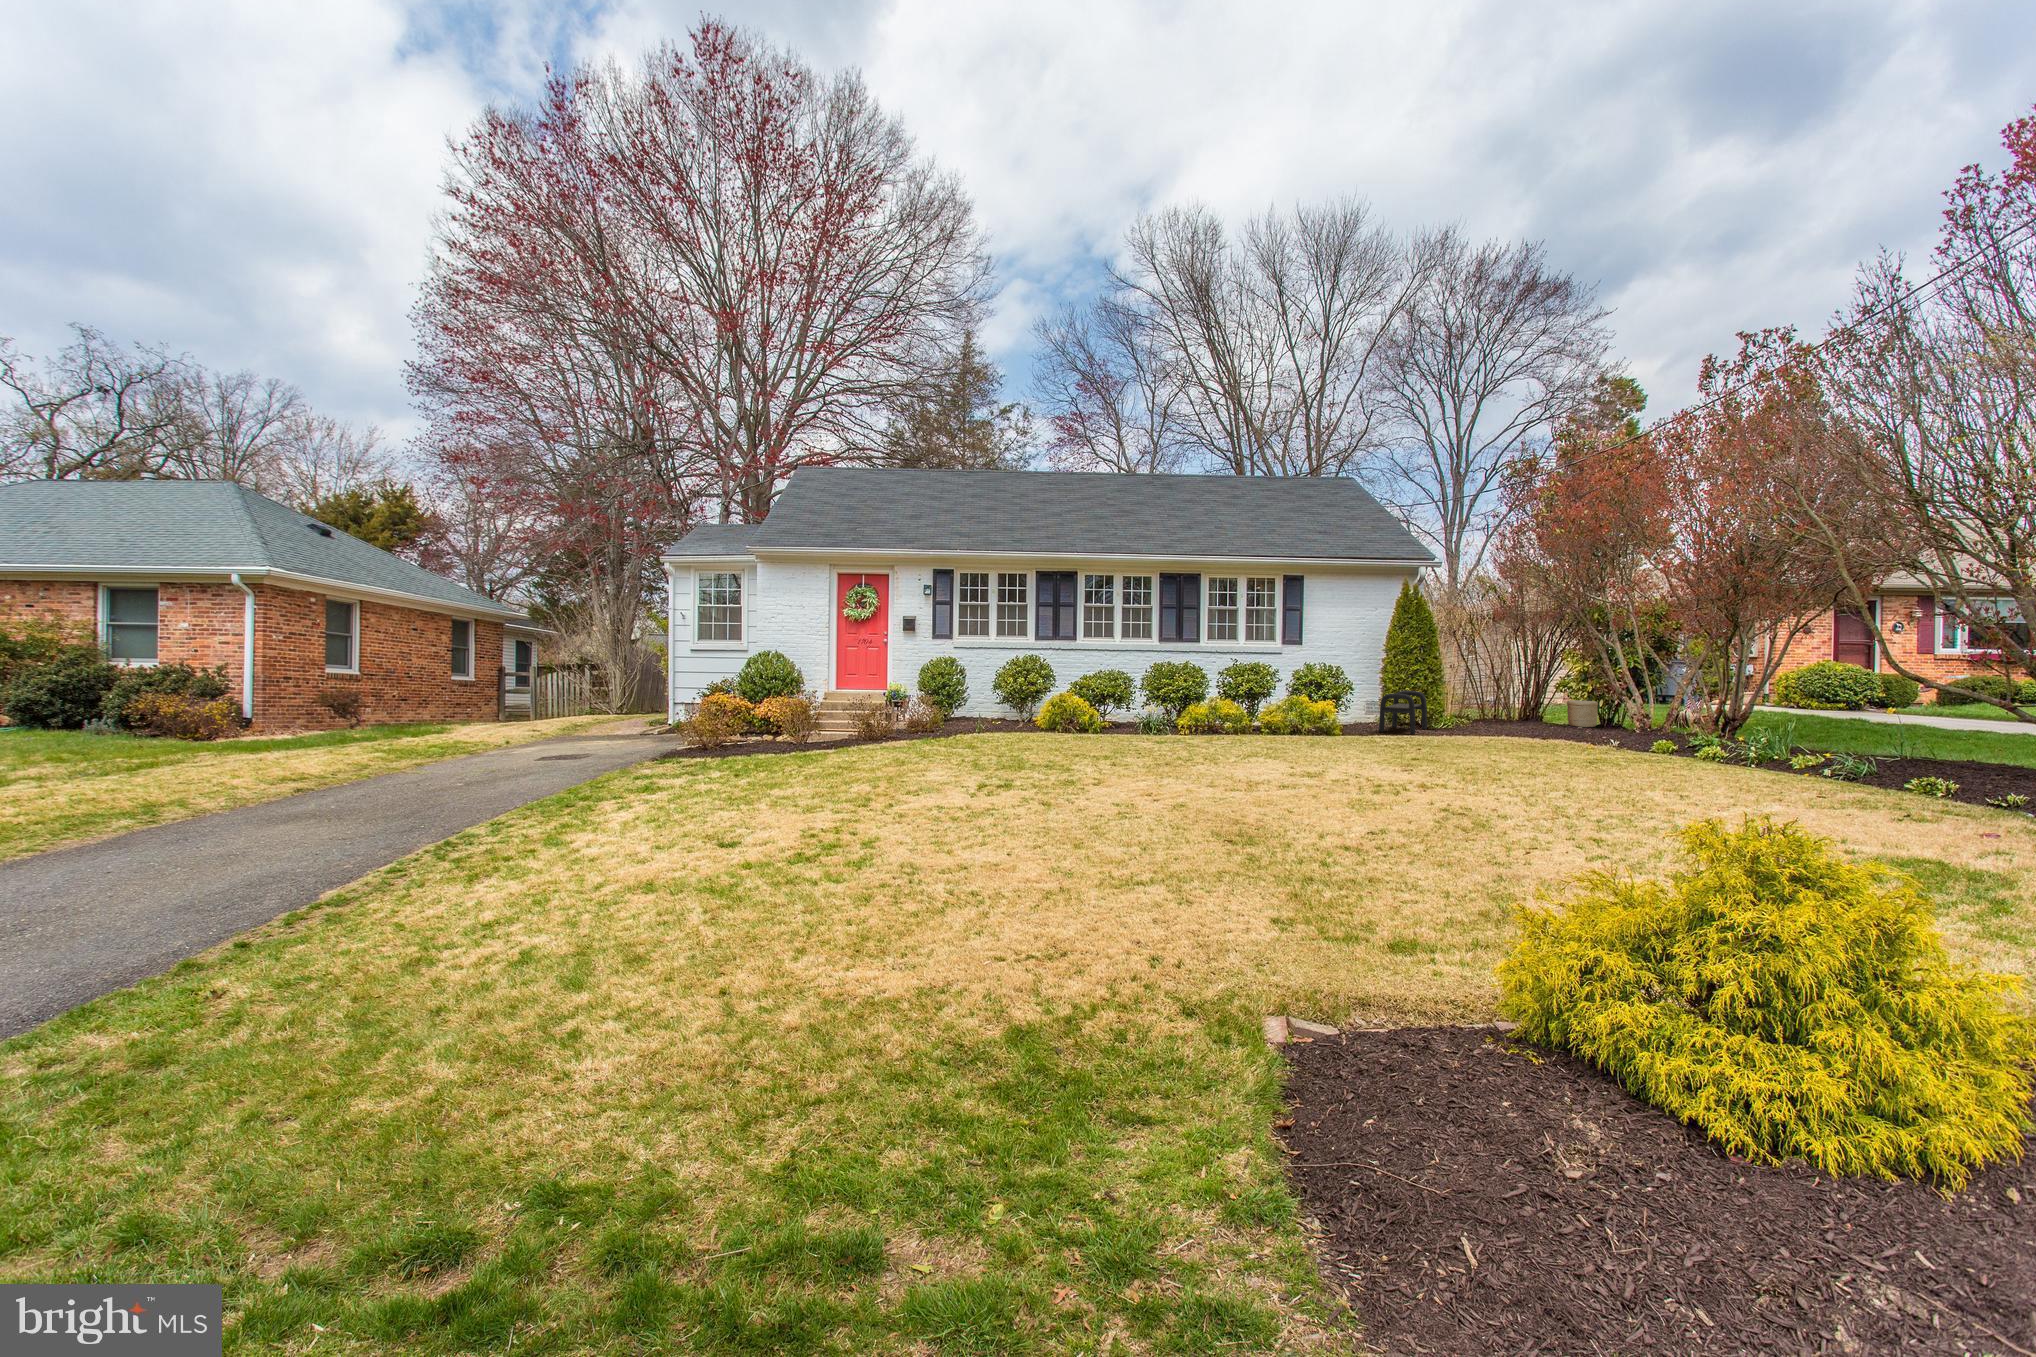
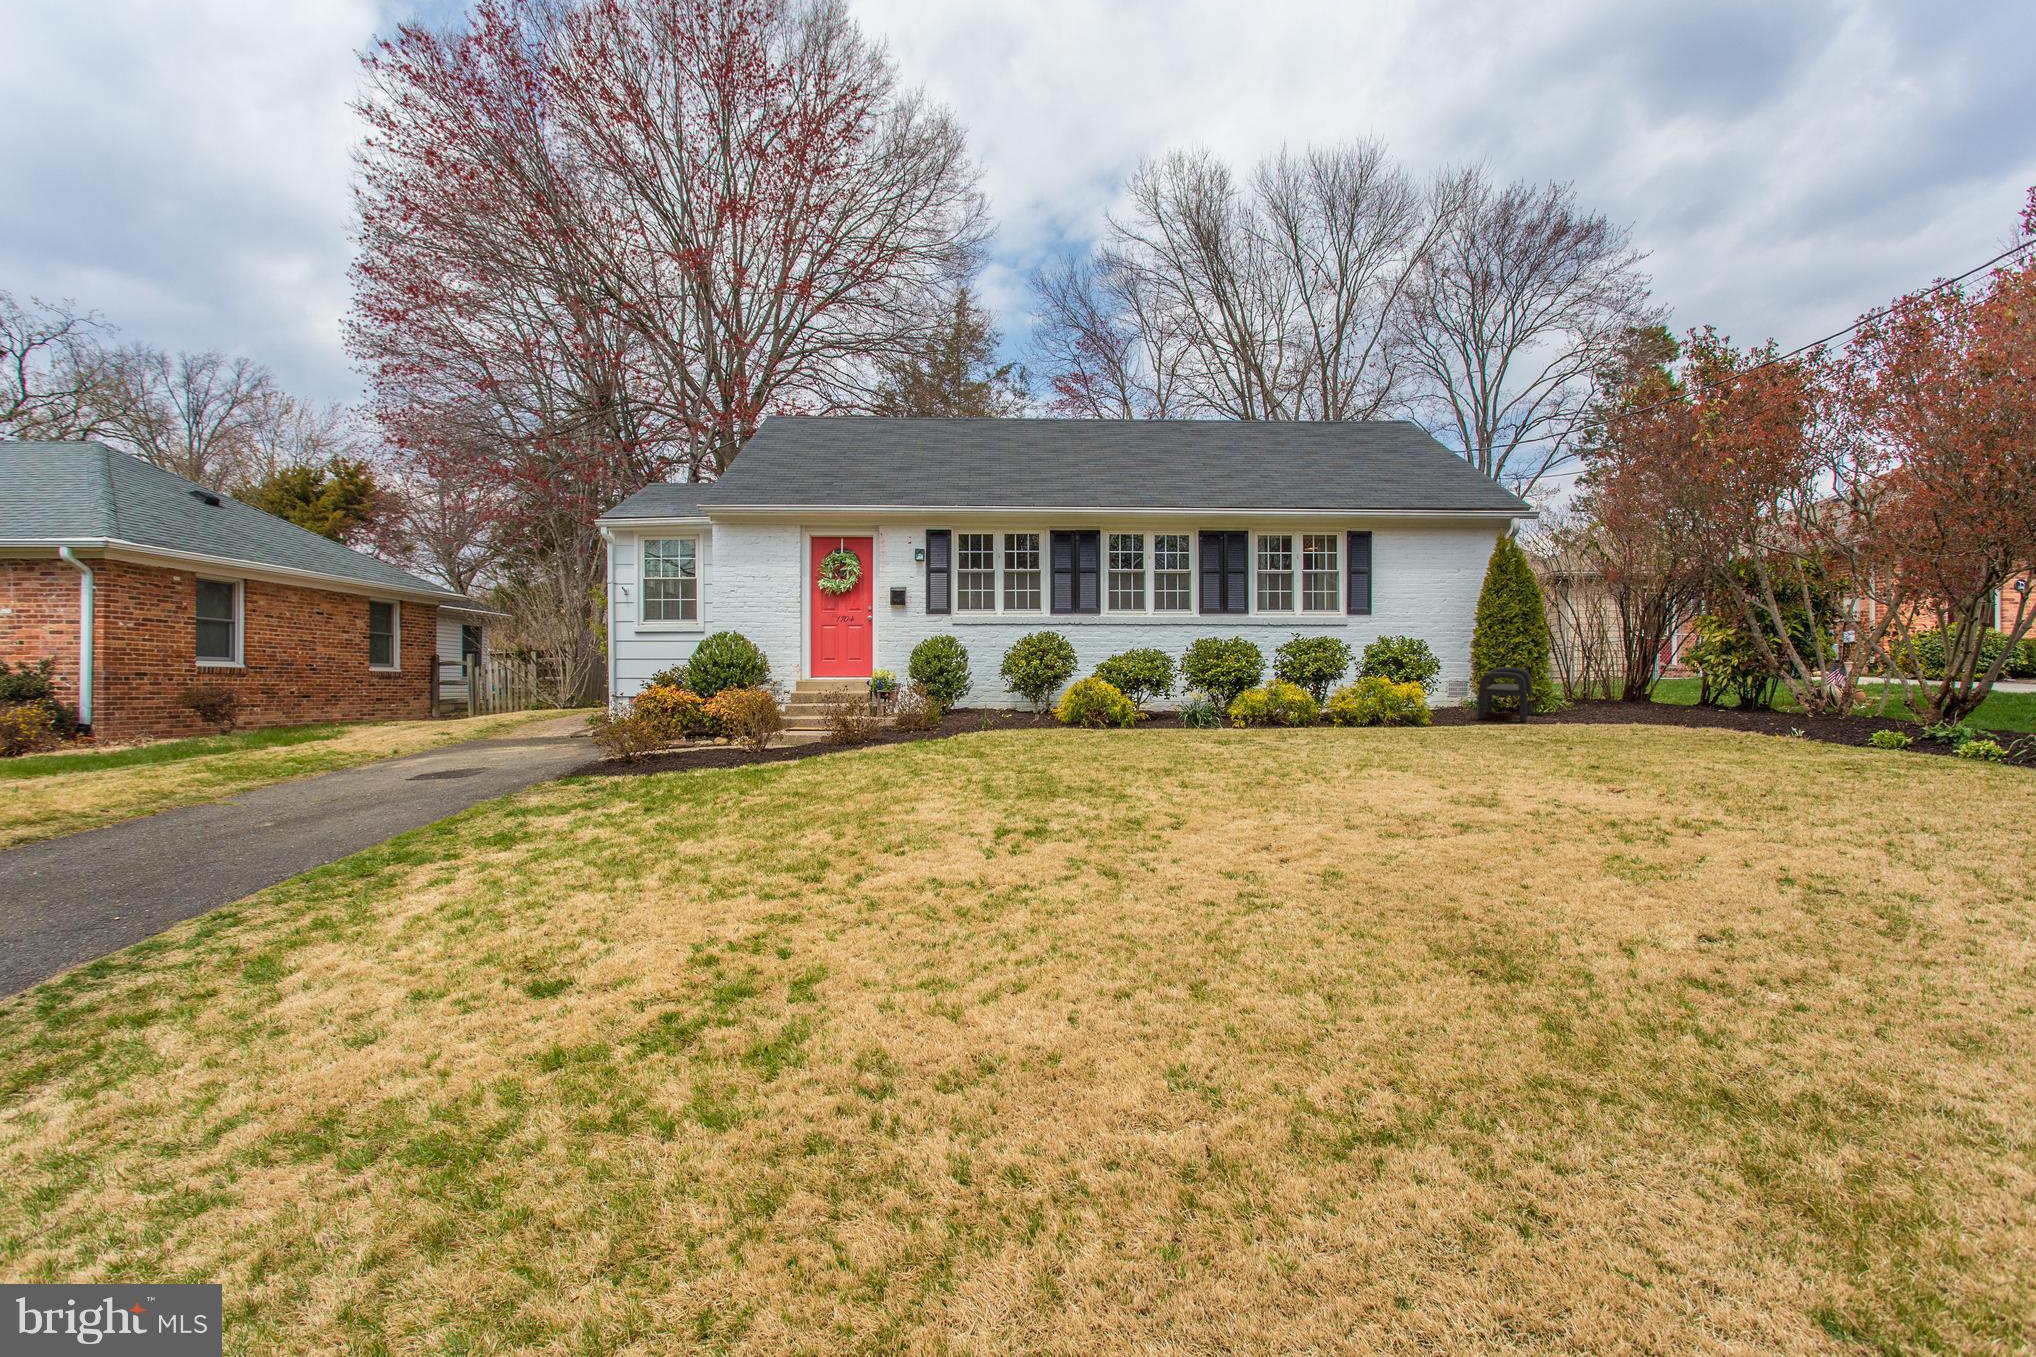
woven basket: present [1567,700,1598,727] -> none [1694,676,1737,708]

